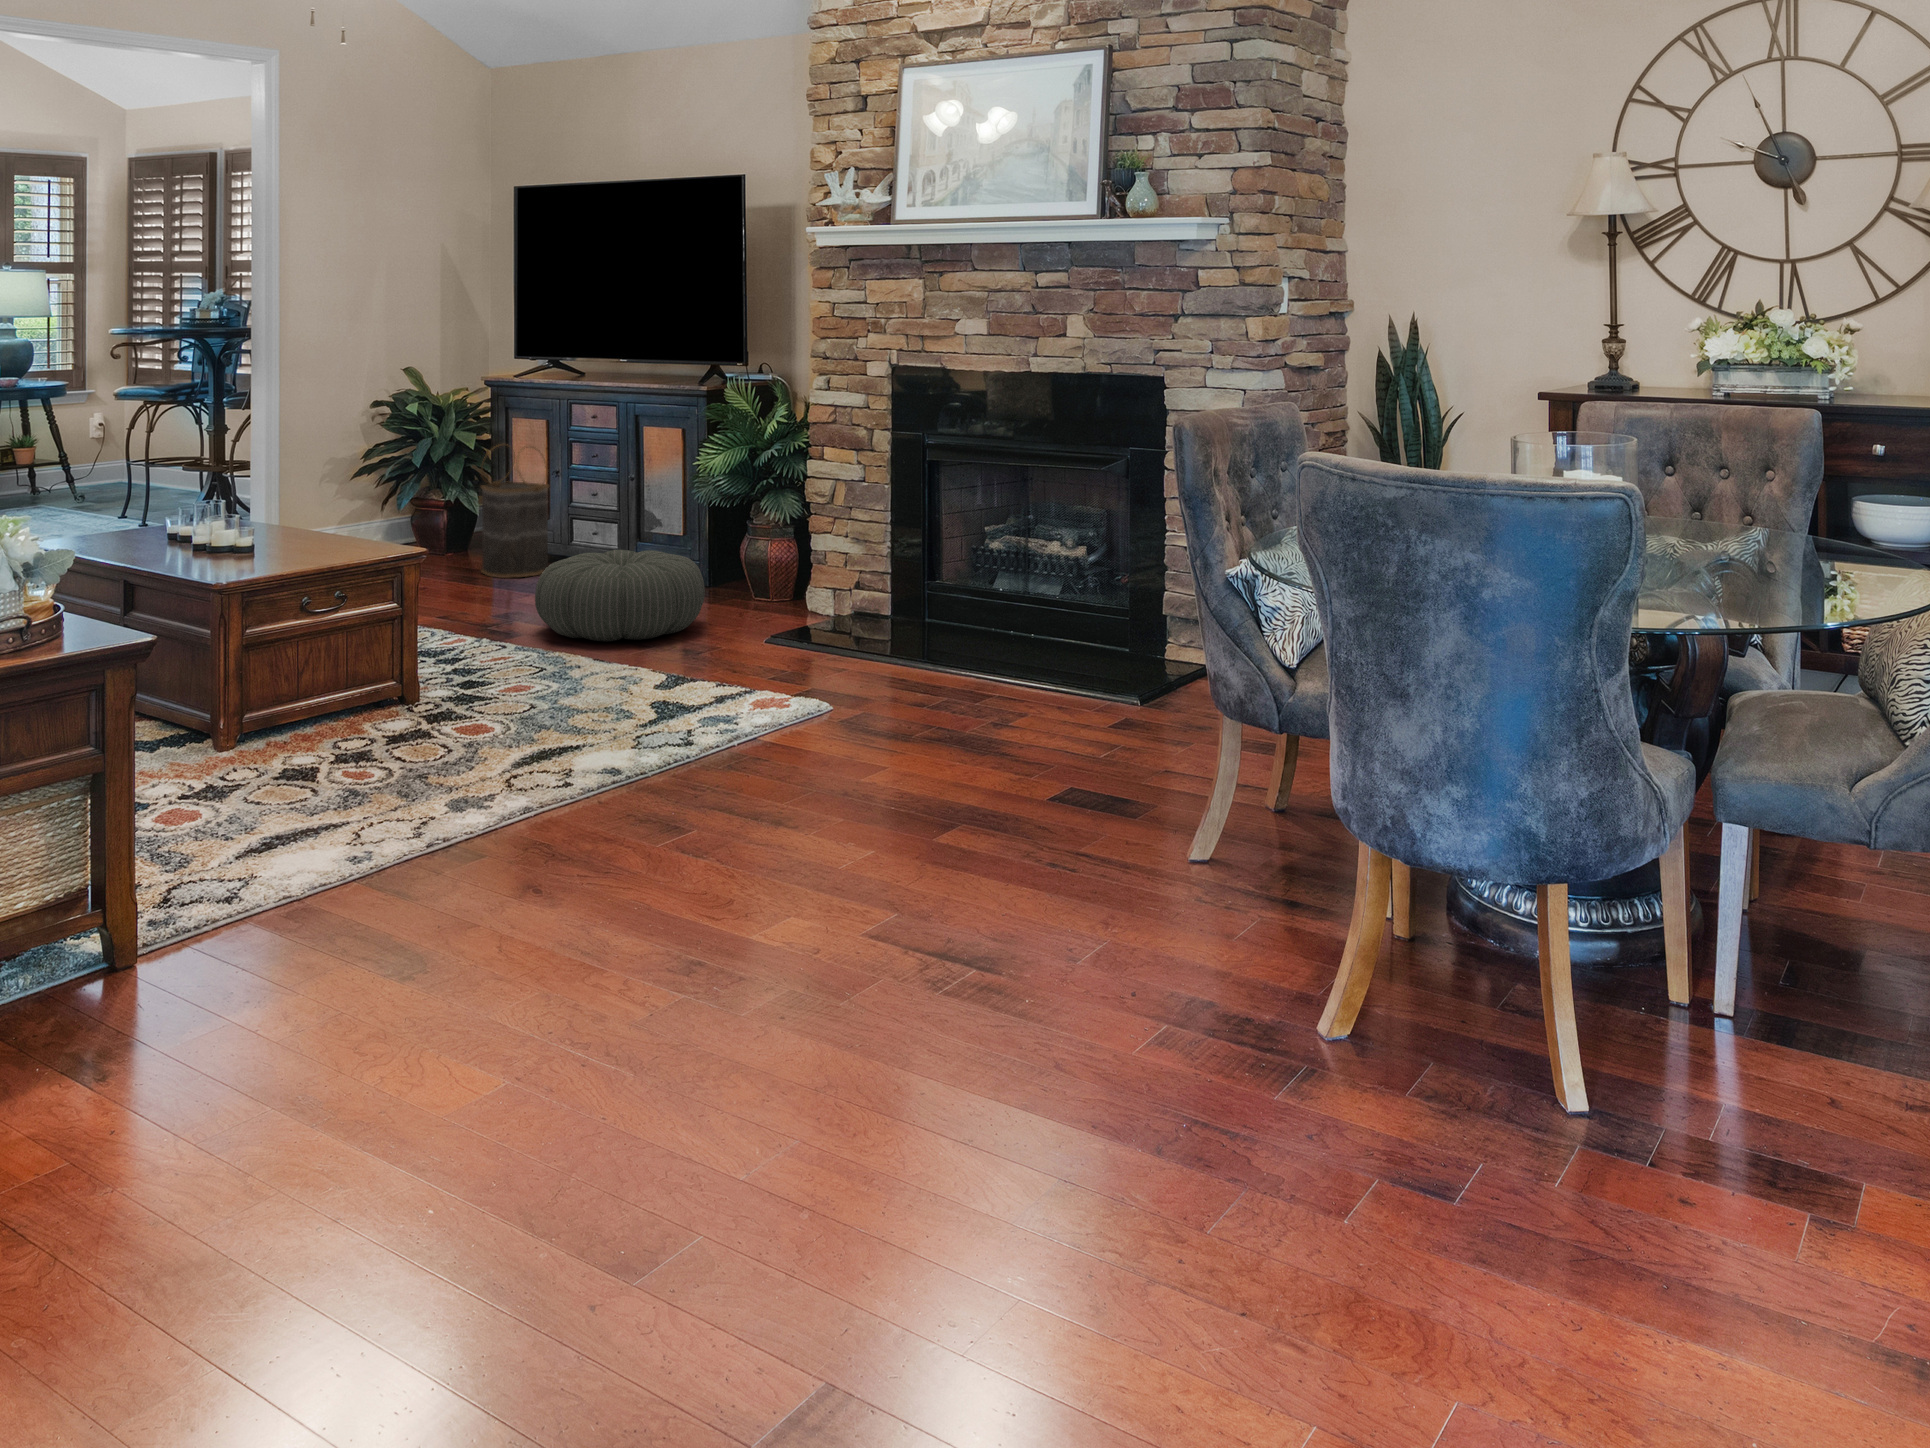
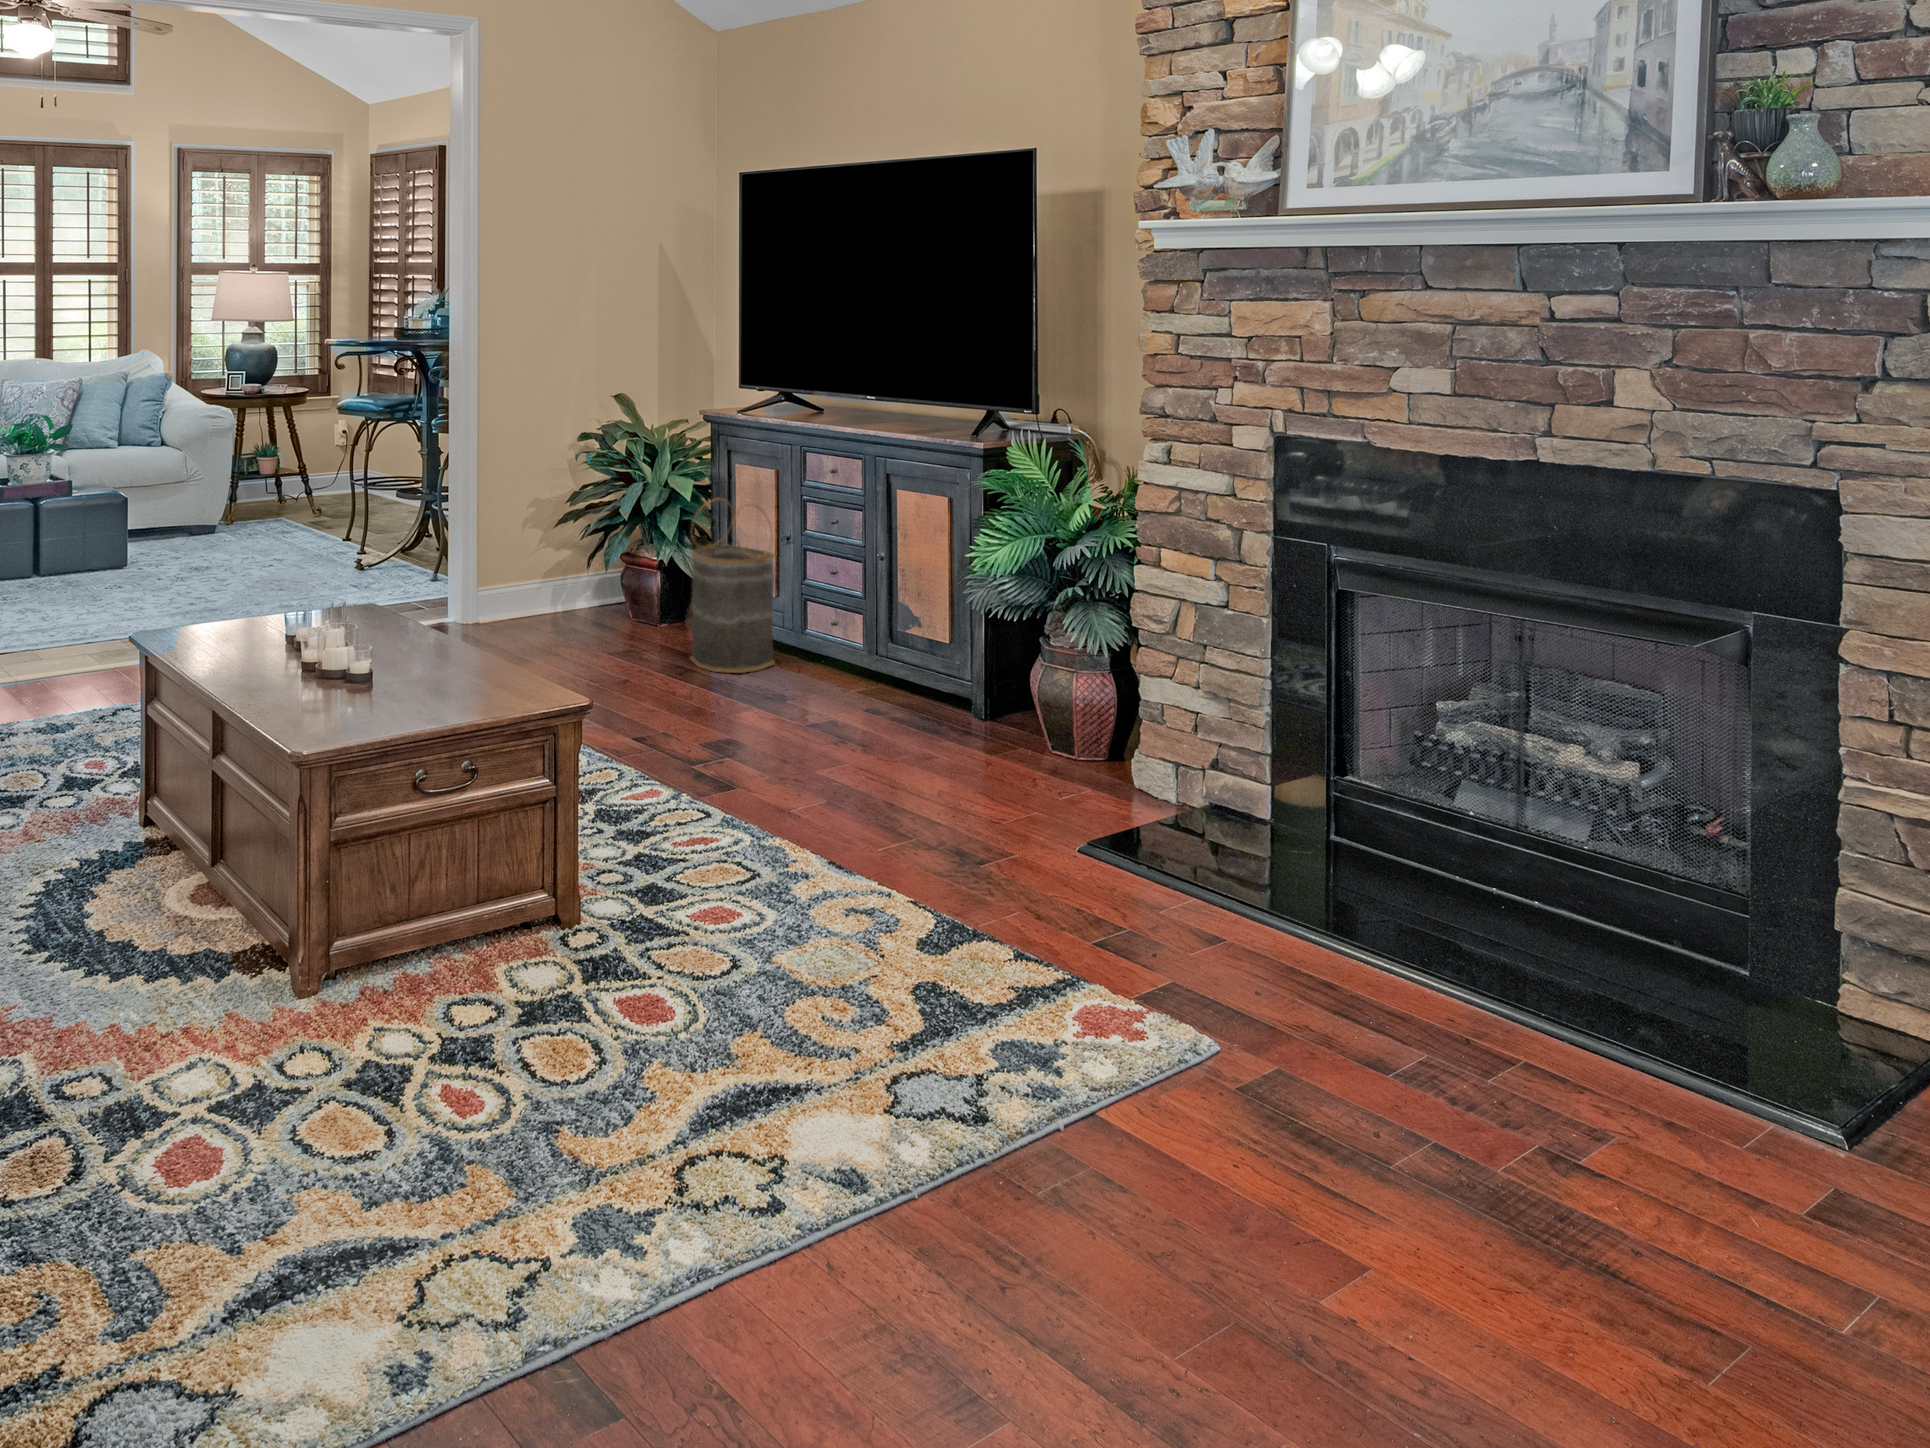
pouf: present [535,550,705,641] -> none [741,675,979,824]

